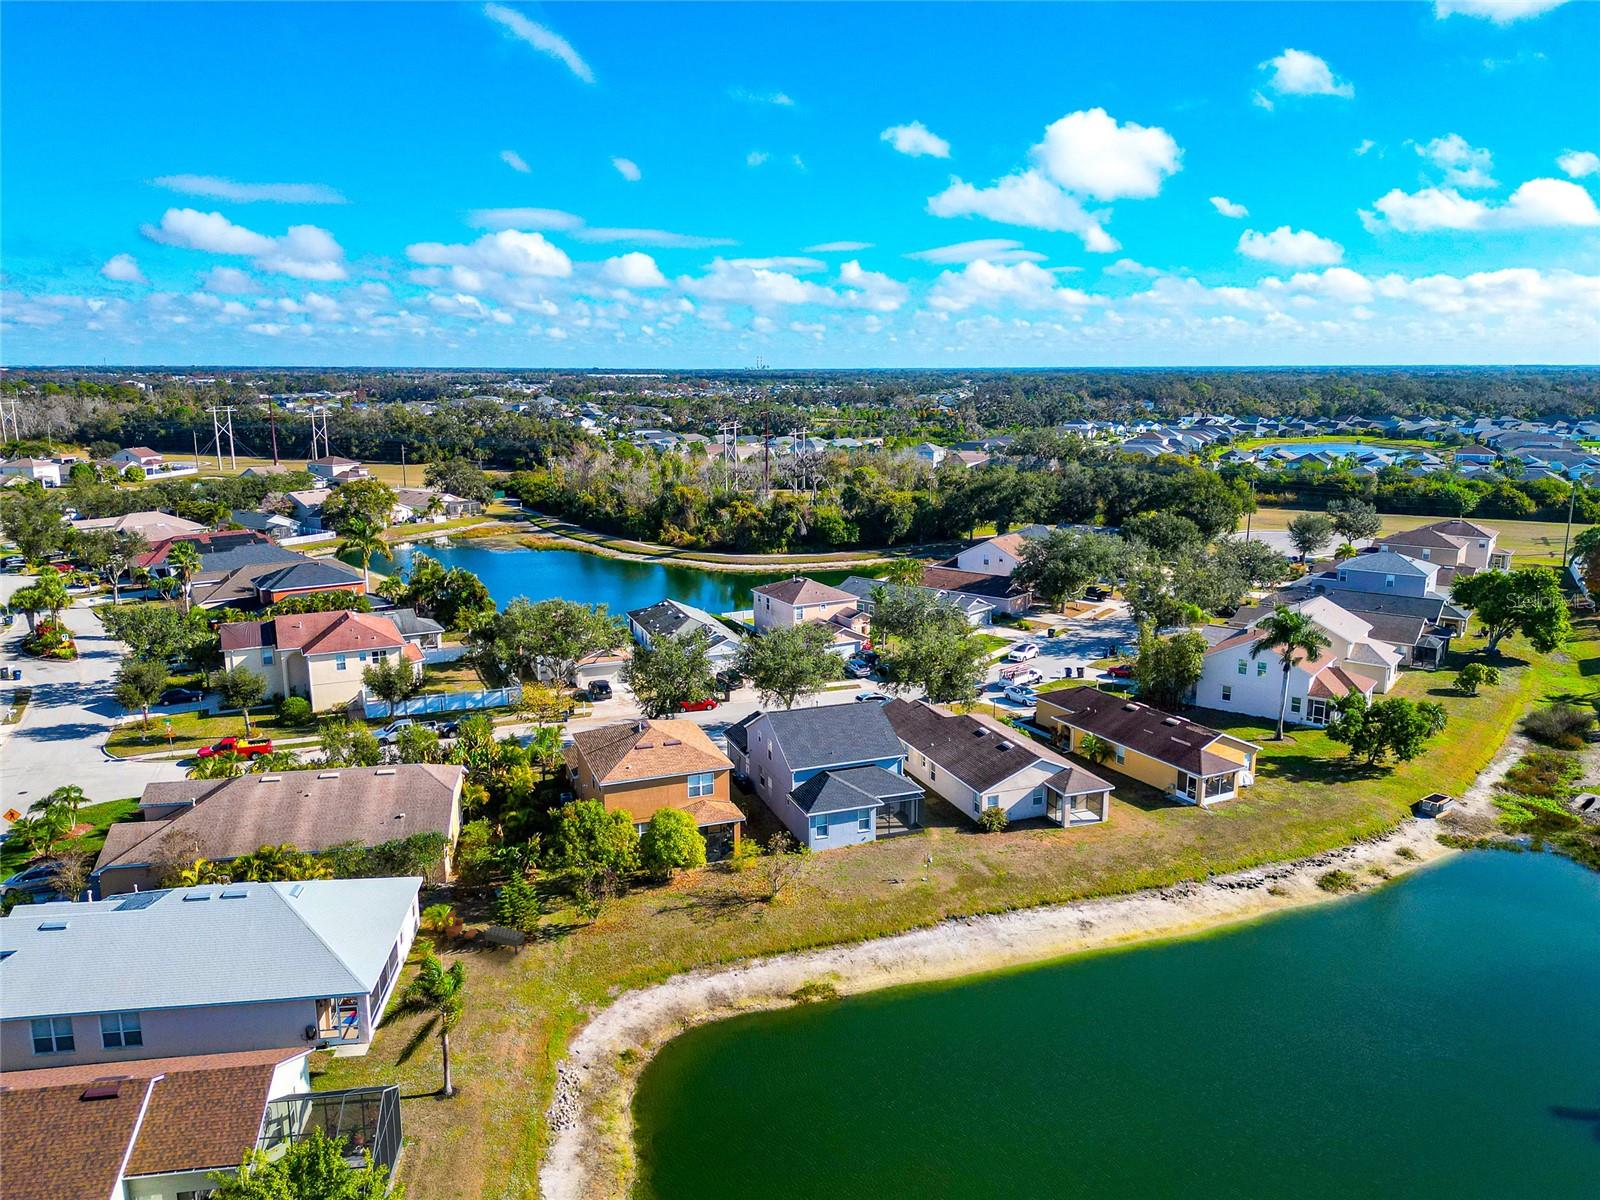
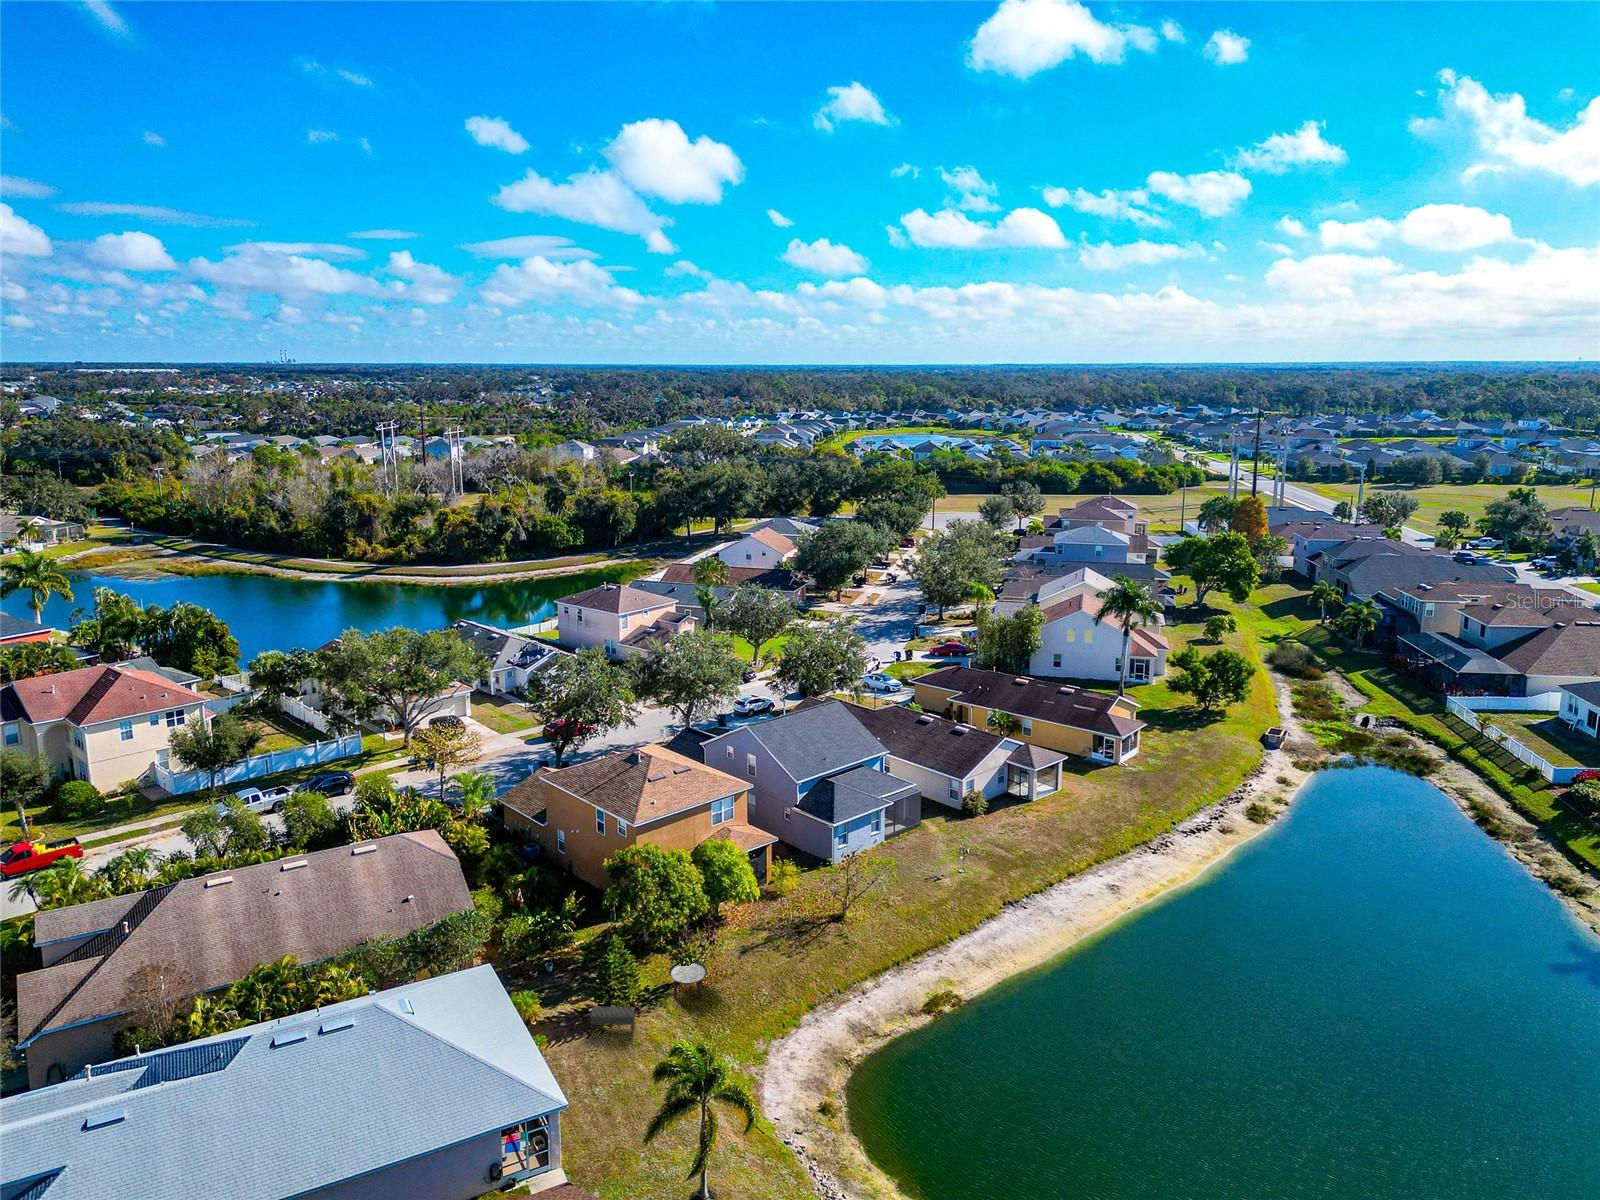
round table: none [569,904,605,940] -> present [669,961,707,999]
lounge chair: present [445,910,478,944] -> none [539,999,576,1037]

